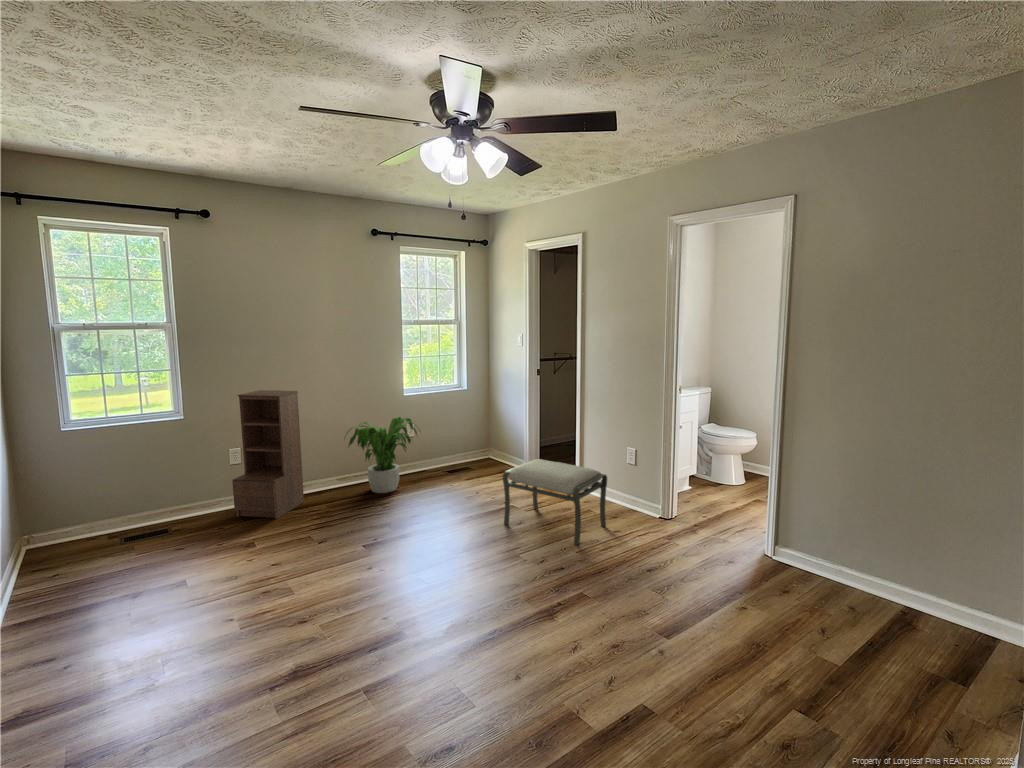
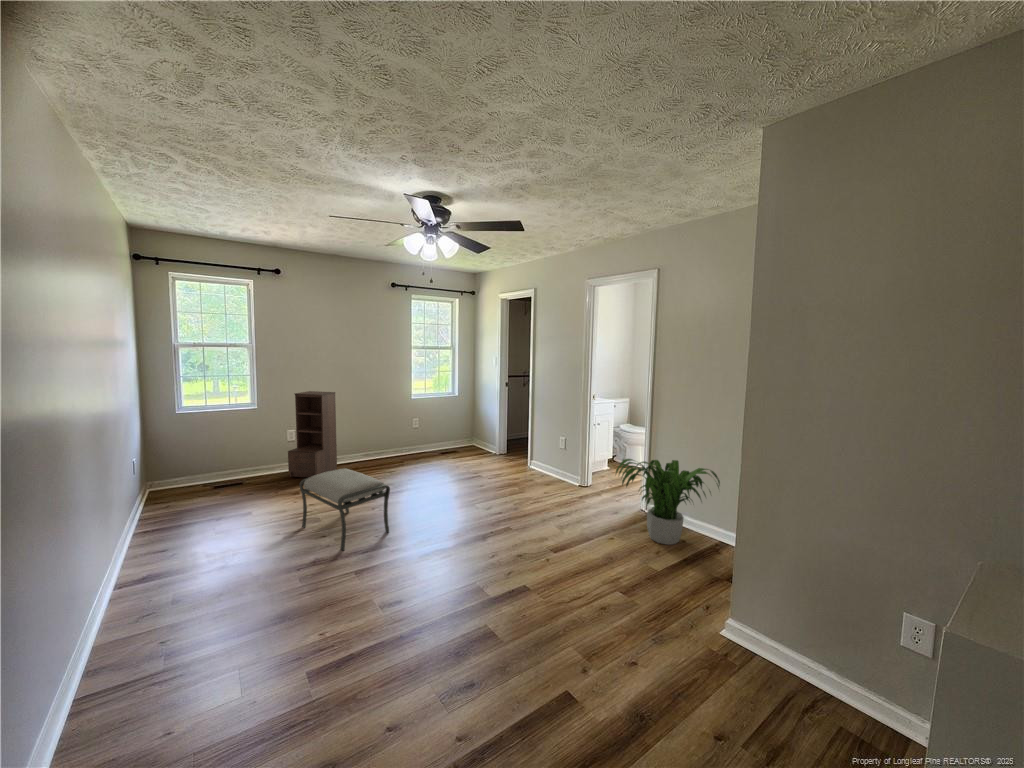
potted plant: present [347,417,417,493] -> present [616,459,720,545]
ottoman: present [503,459,607,545] -> present [299,469,390,551]

